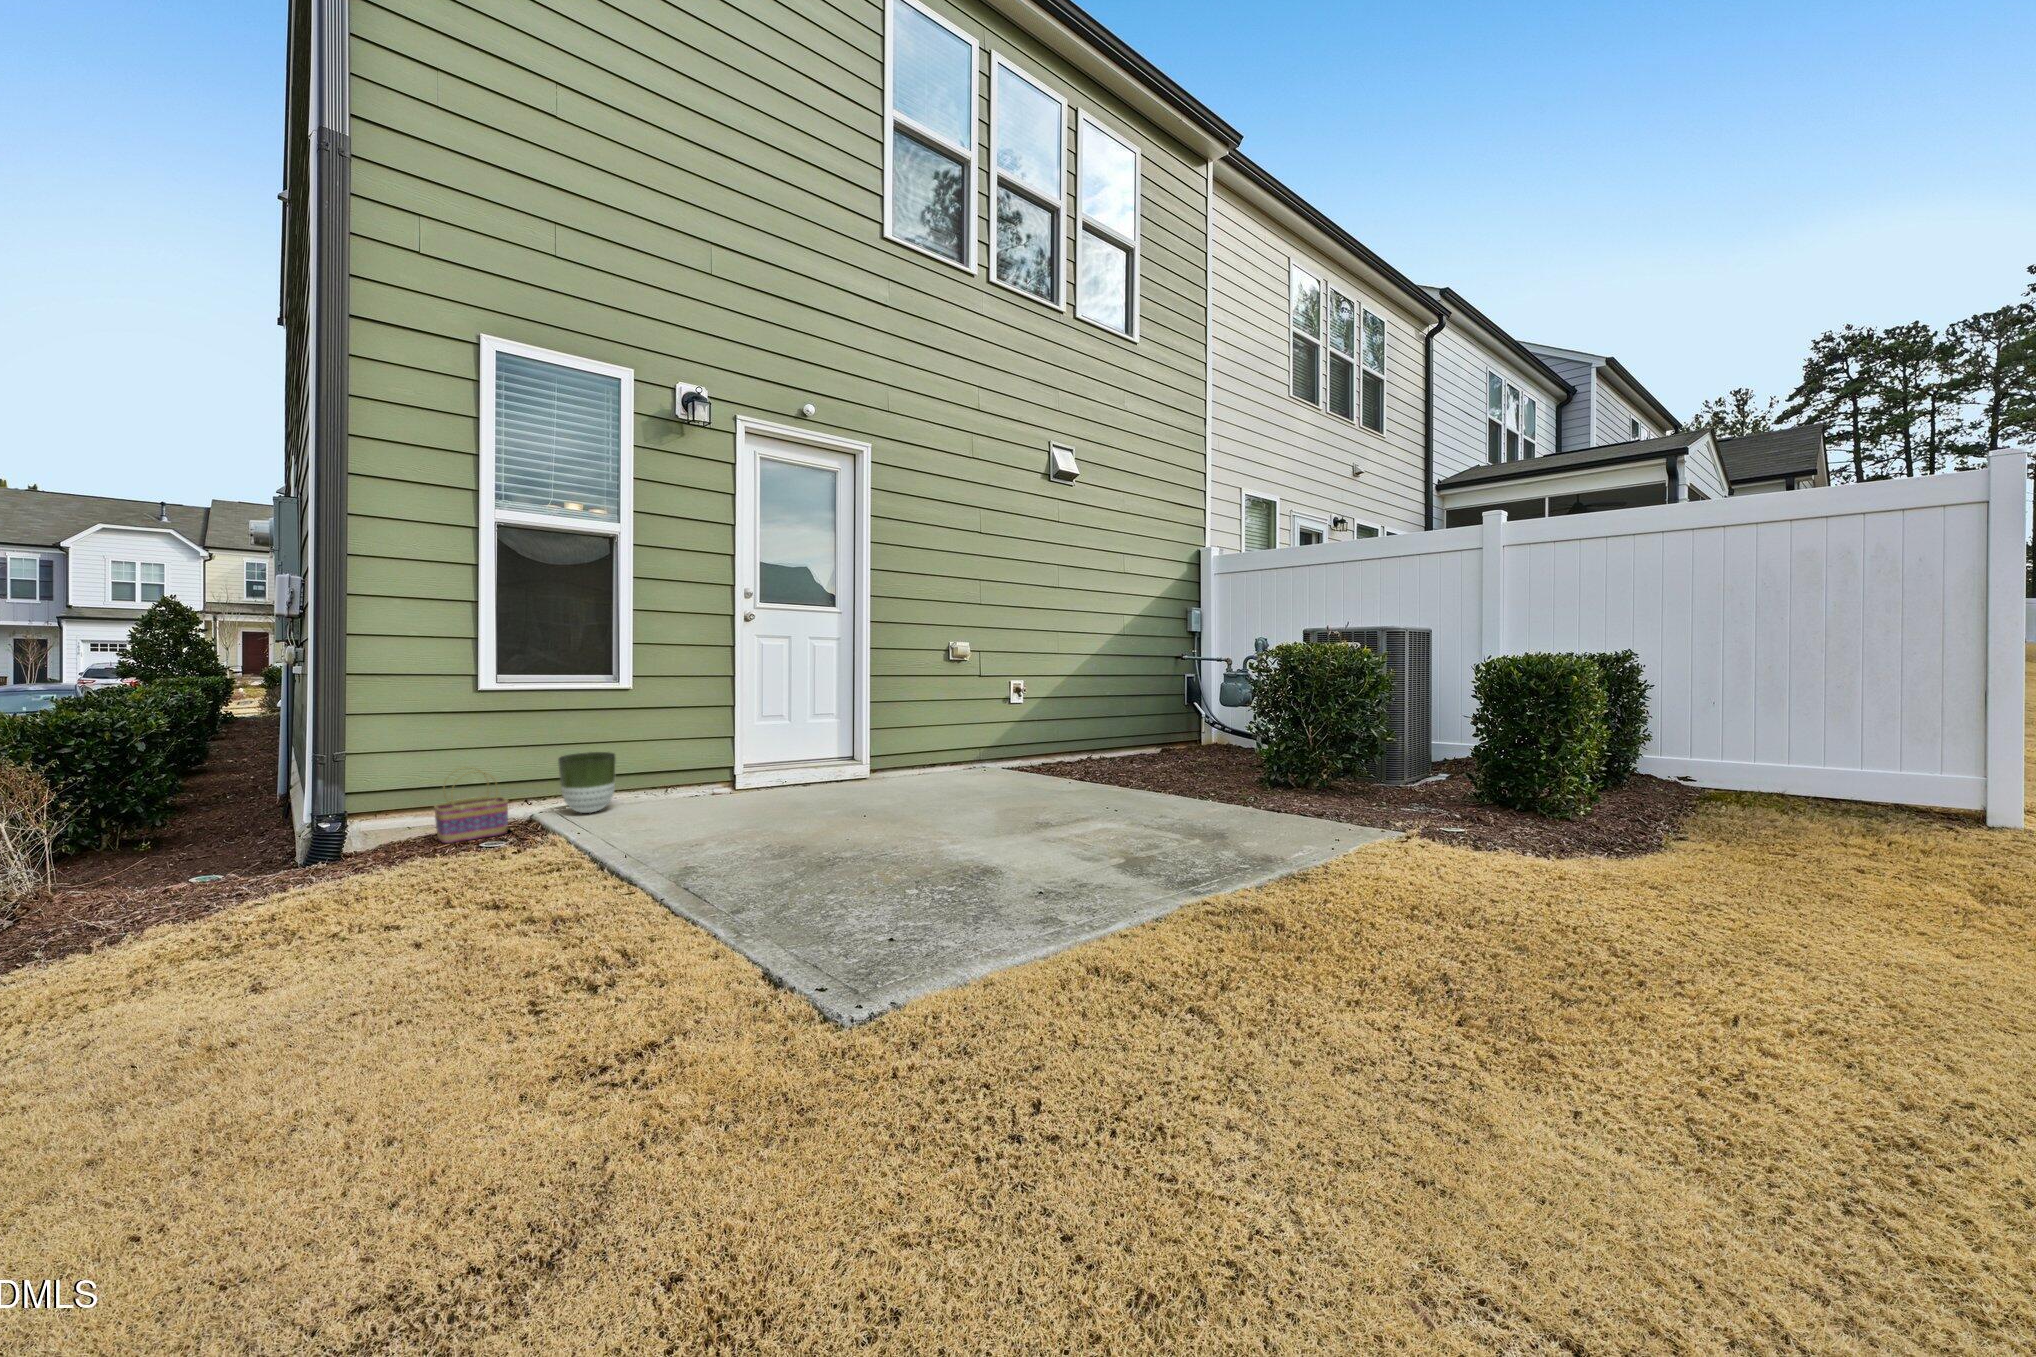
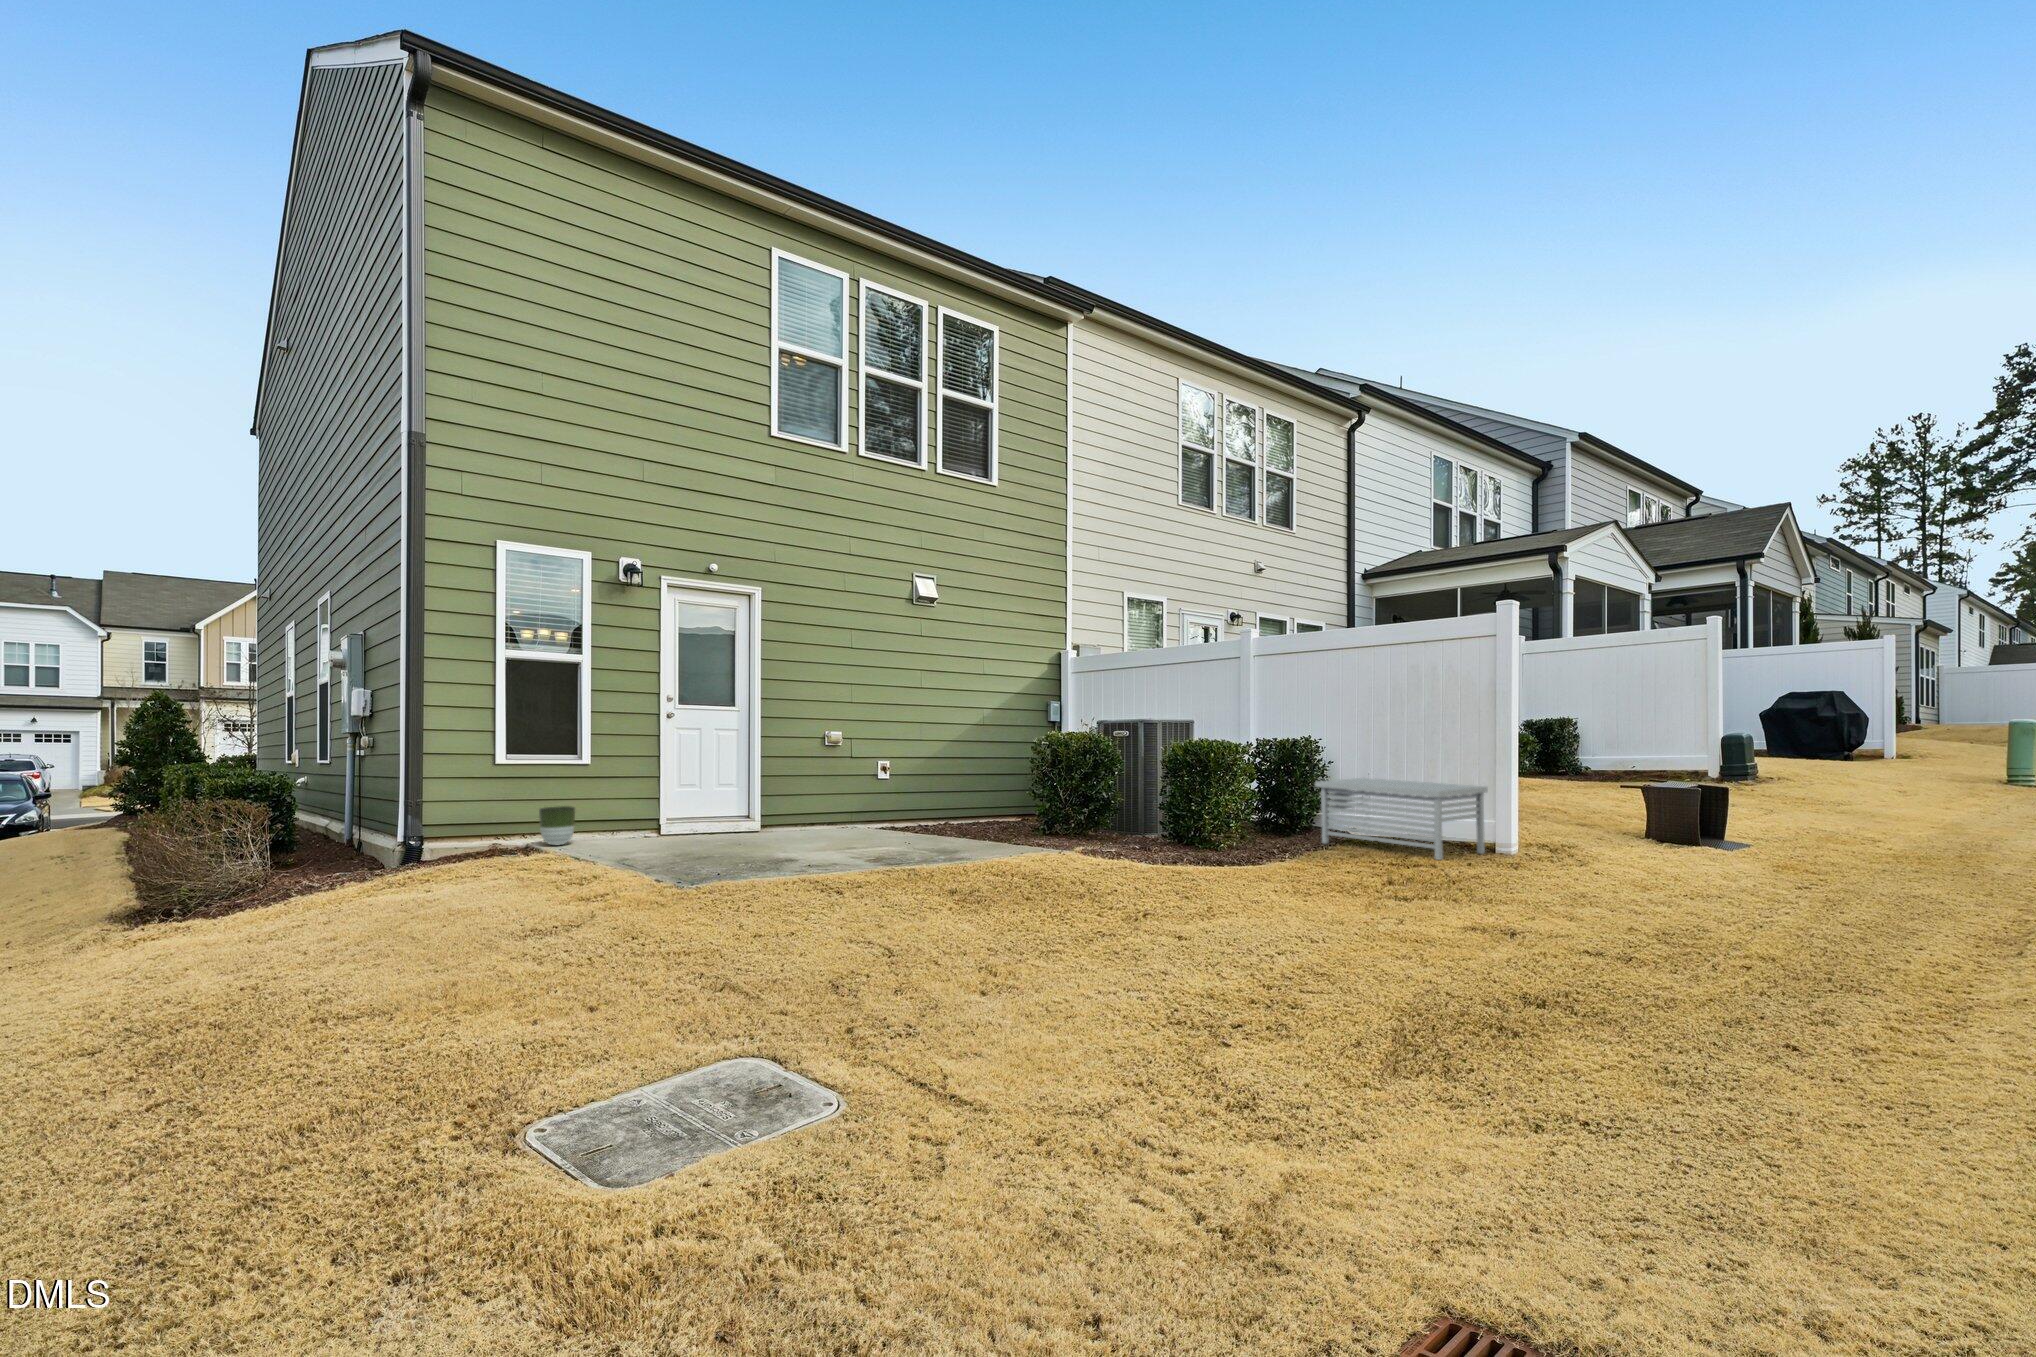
storage bench: none [1666,707,1984,840] -> present [1315,778,1488,860]
basket: present [434,770,508,843] -> none [464,813,509,859]

